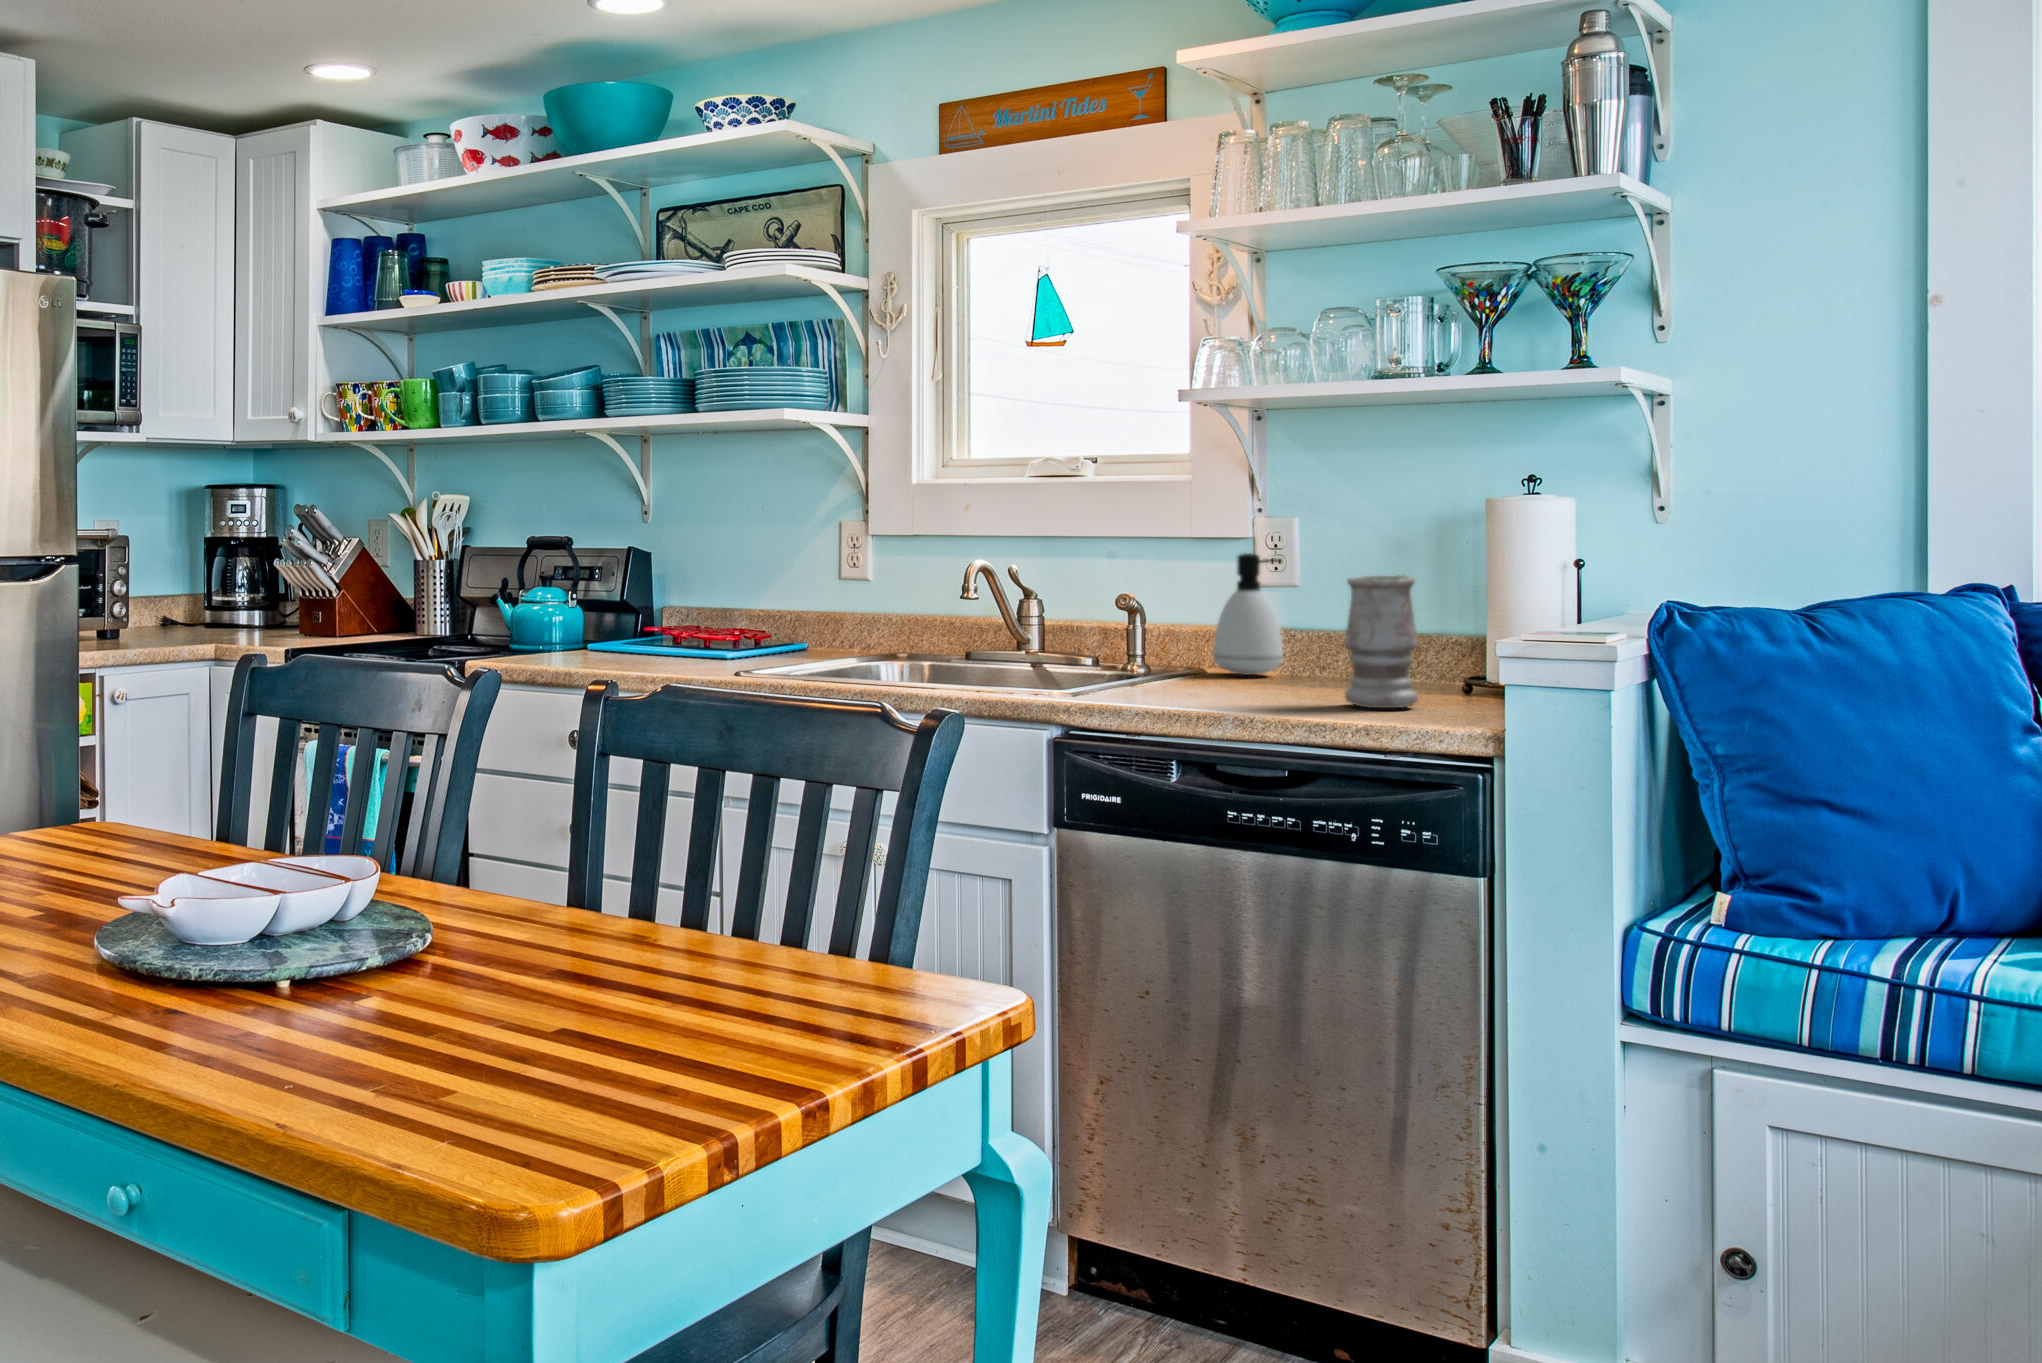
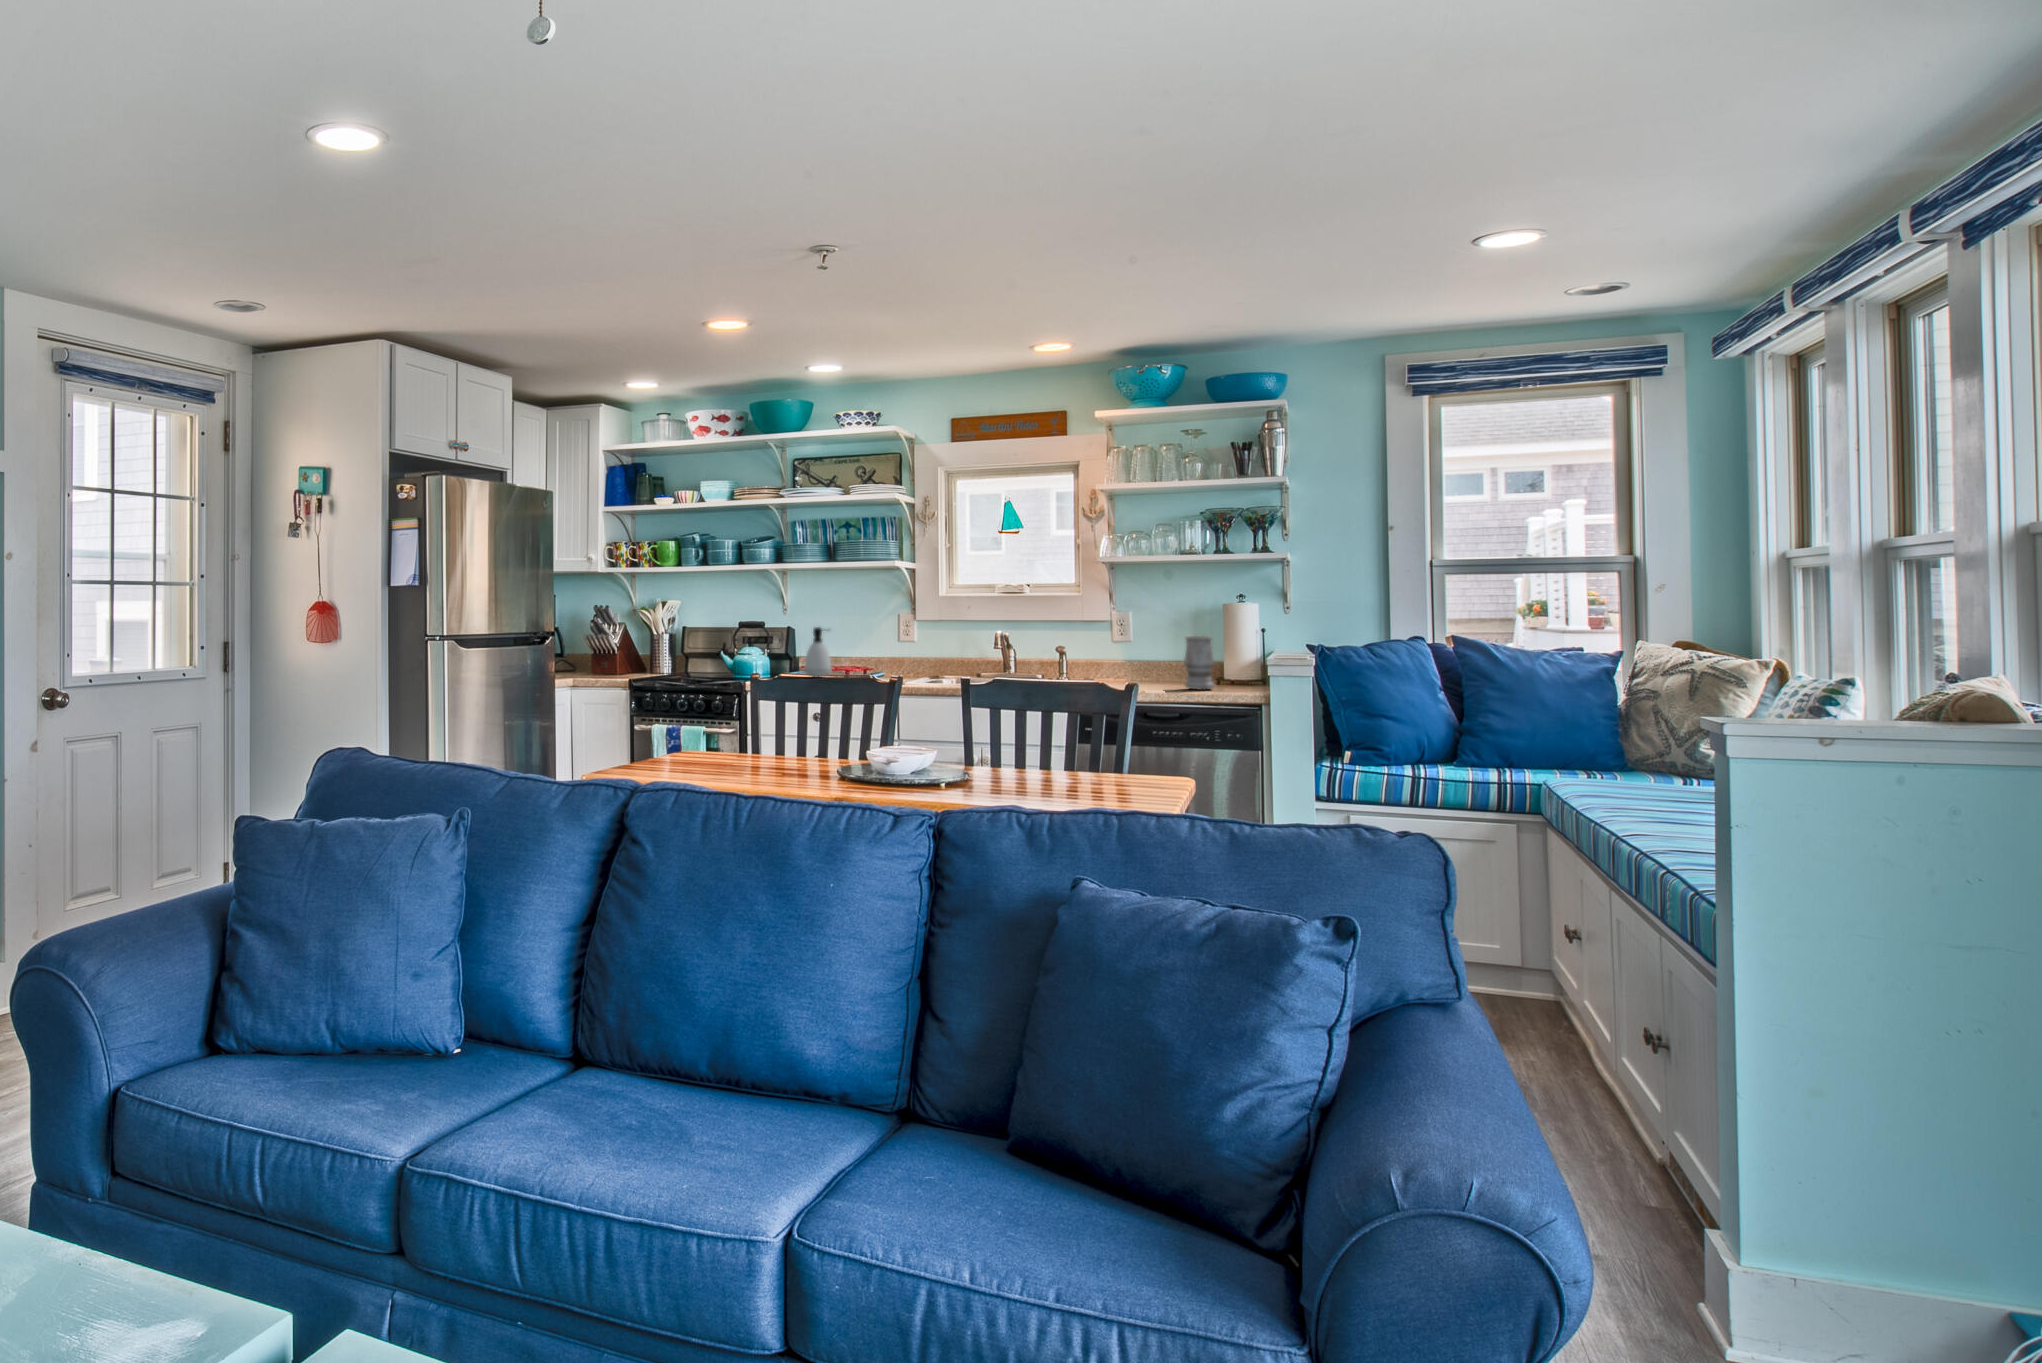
soap dispenser: present [1213,553,1283,675] -> present [804,627,832,677]

